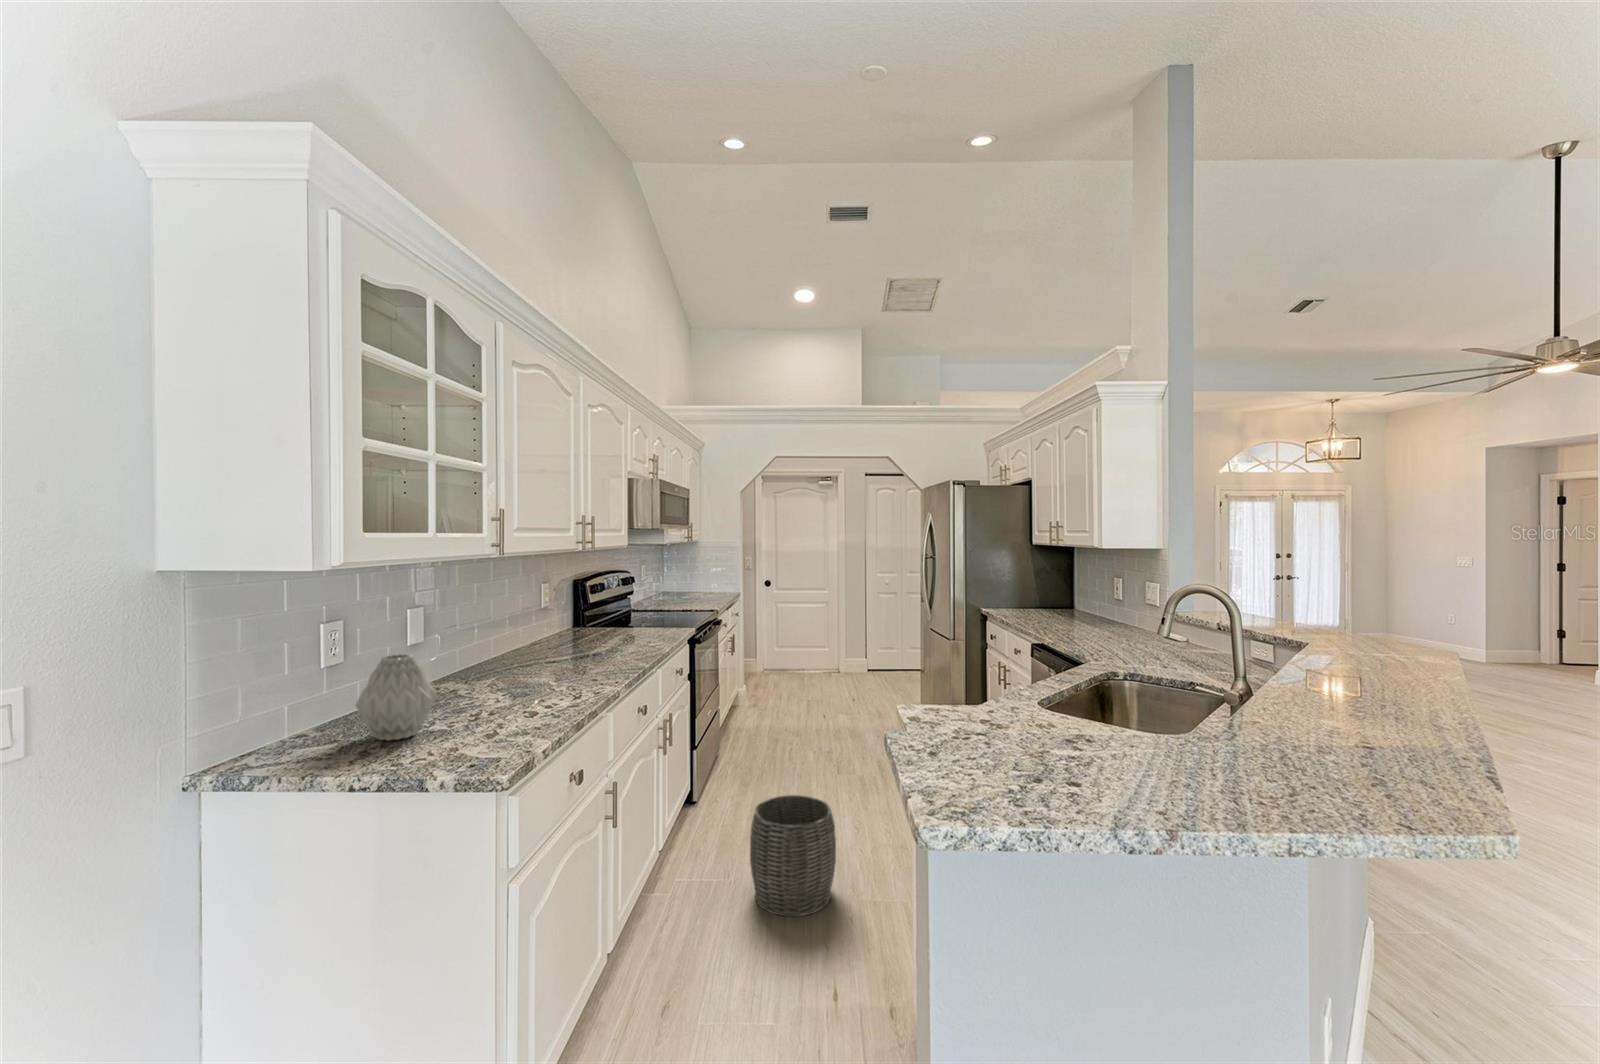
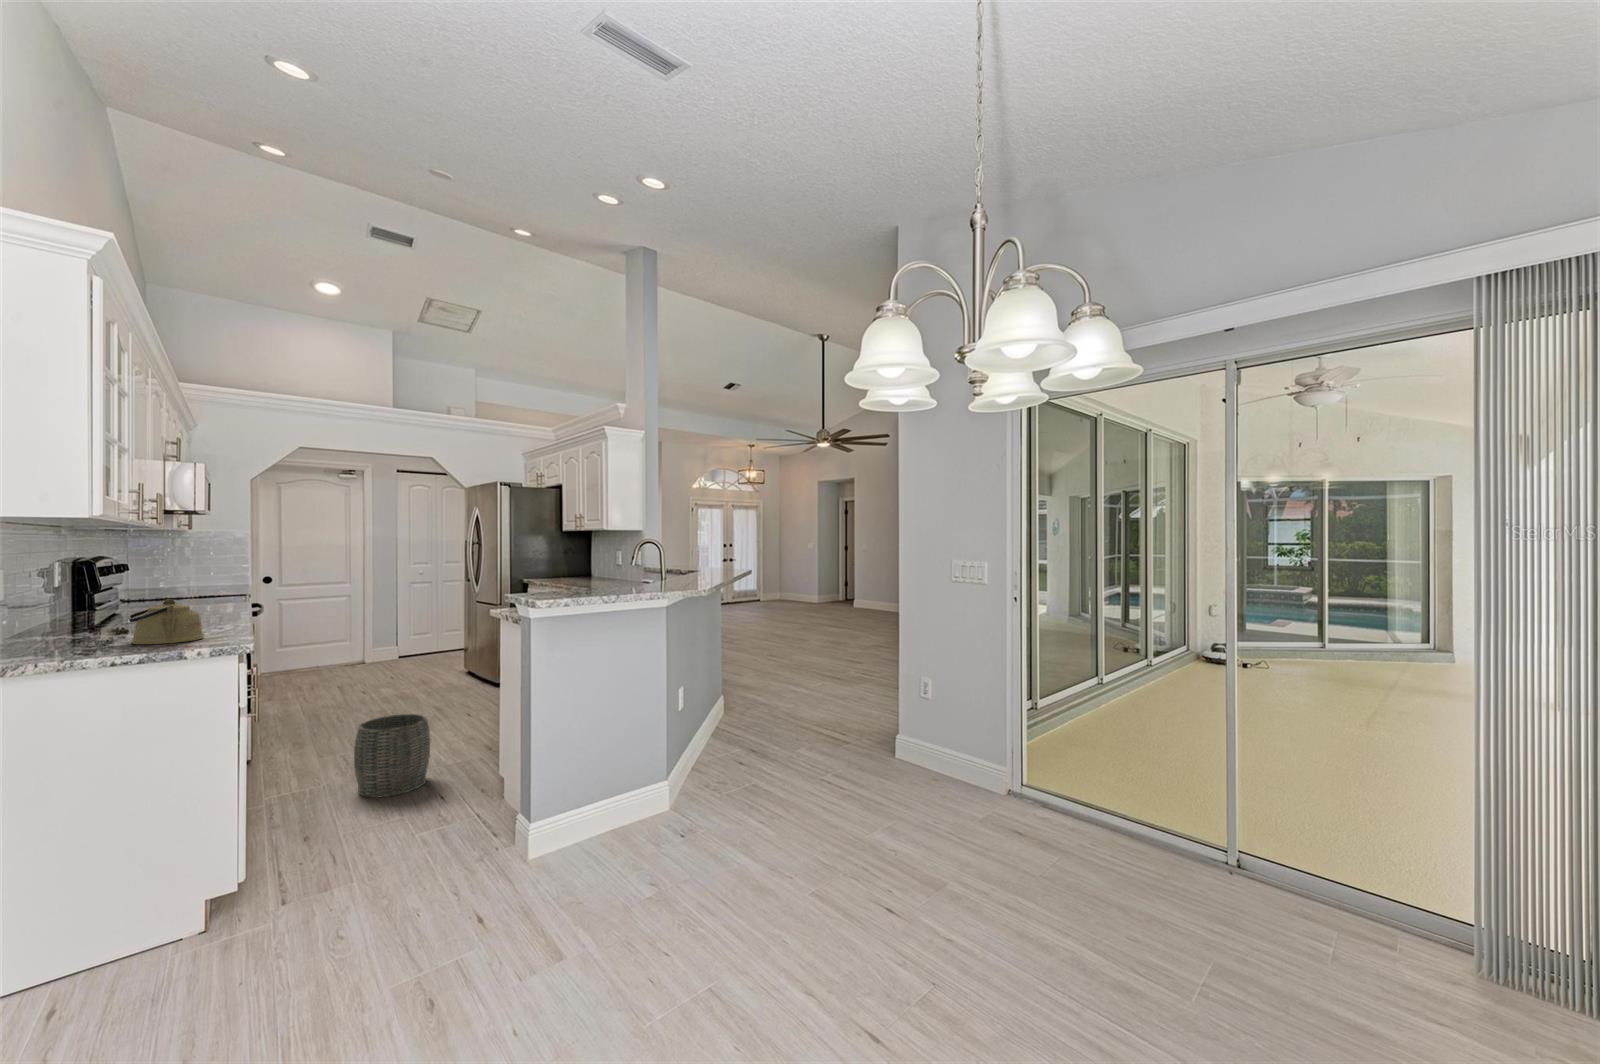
kettle: none [468,653,548,712] -> present [129,599,204,644]
vase: present [355,654,437,741] -> none [51,593,133,659]

